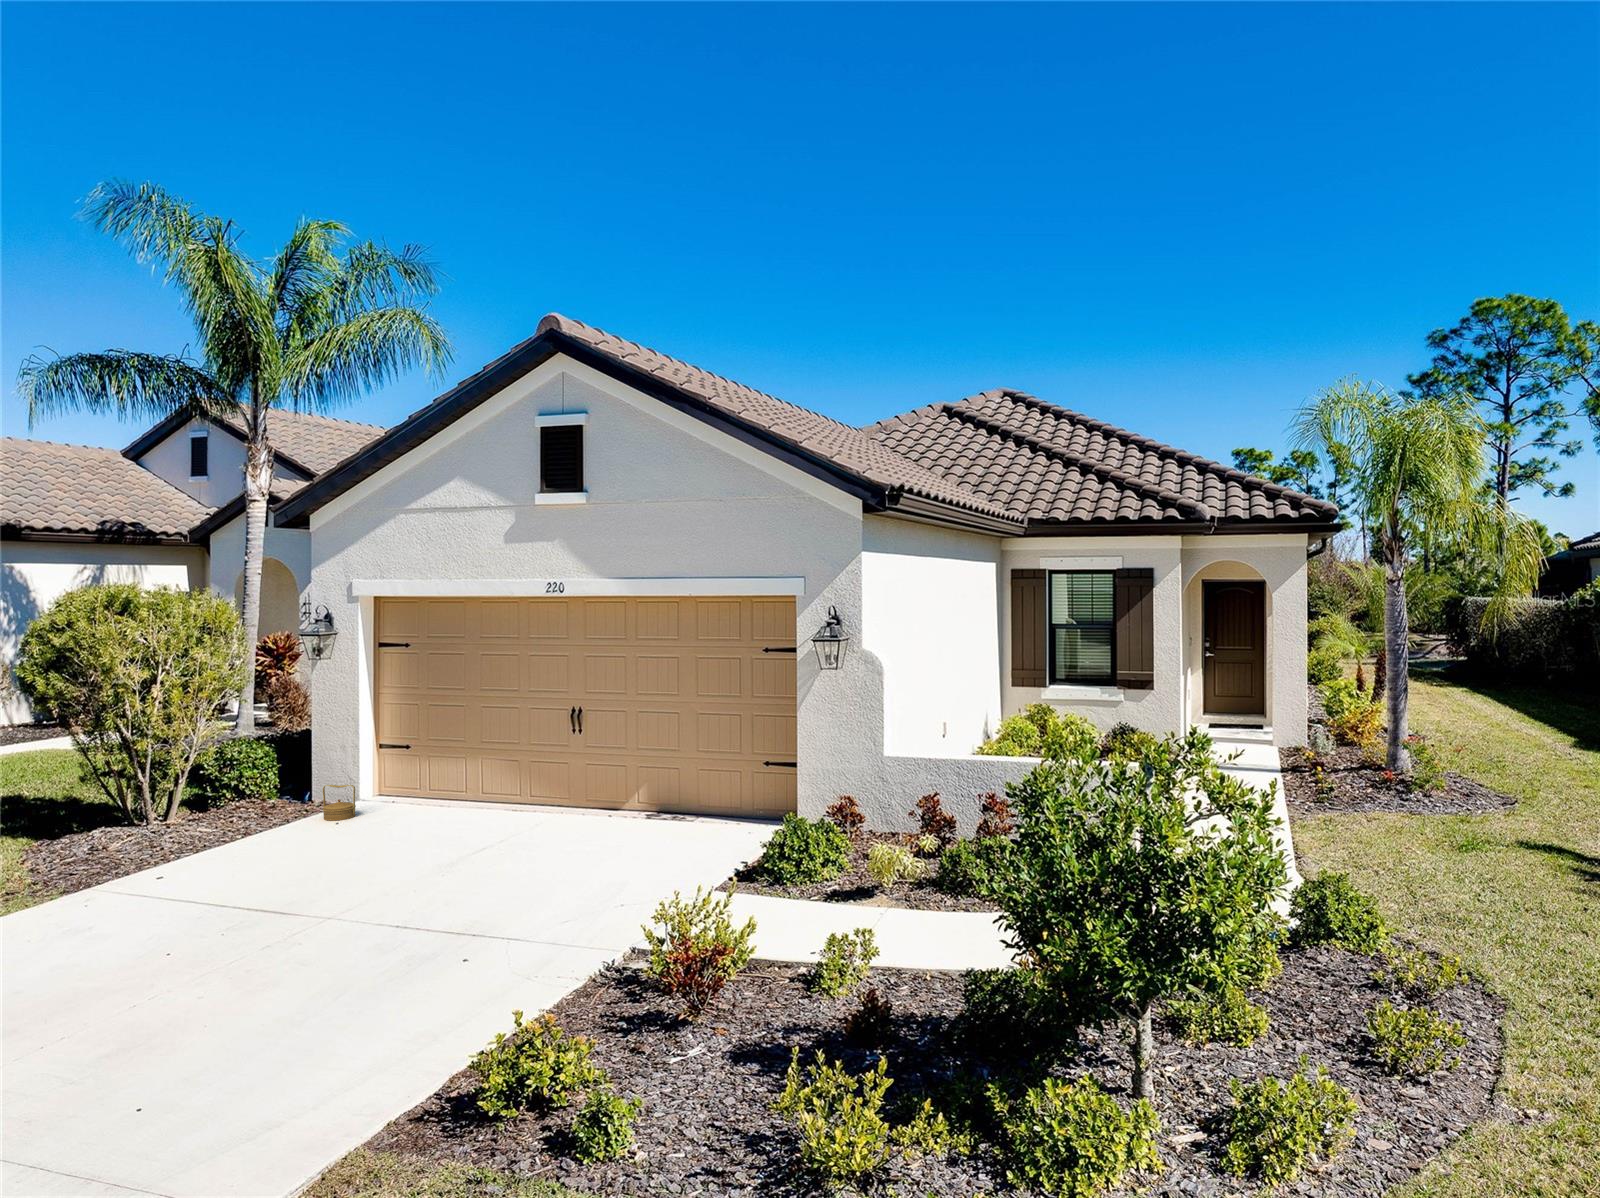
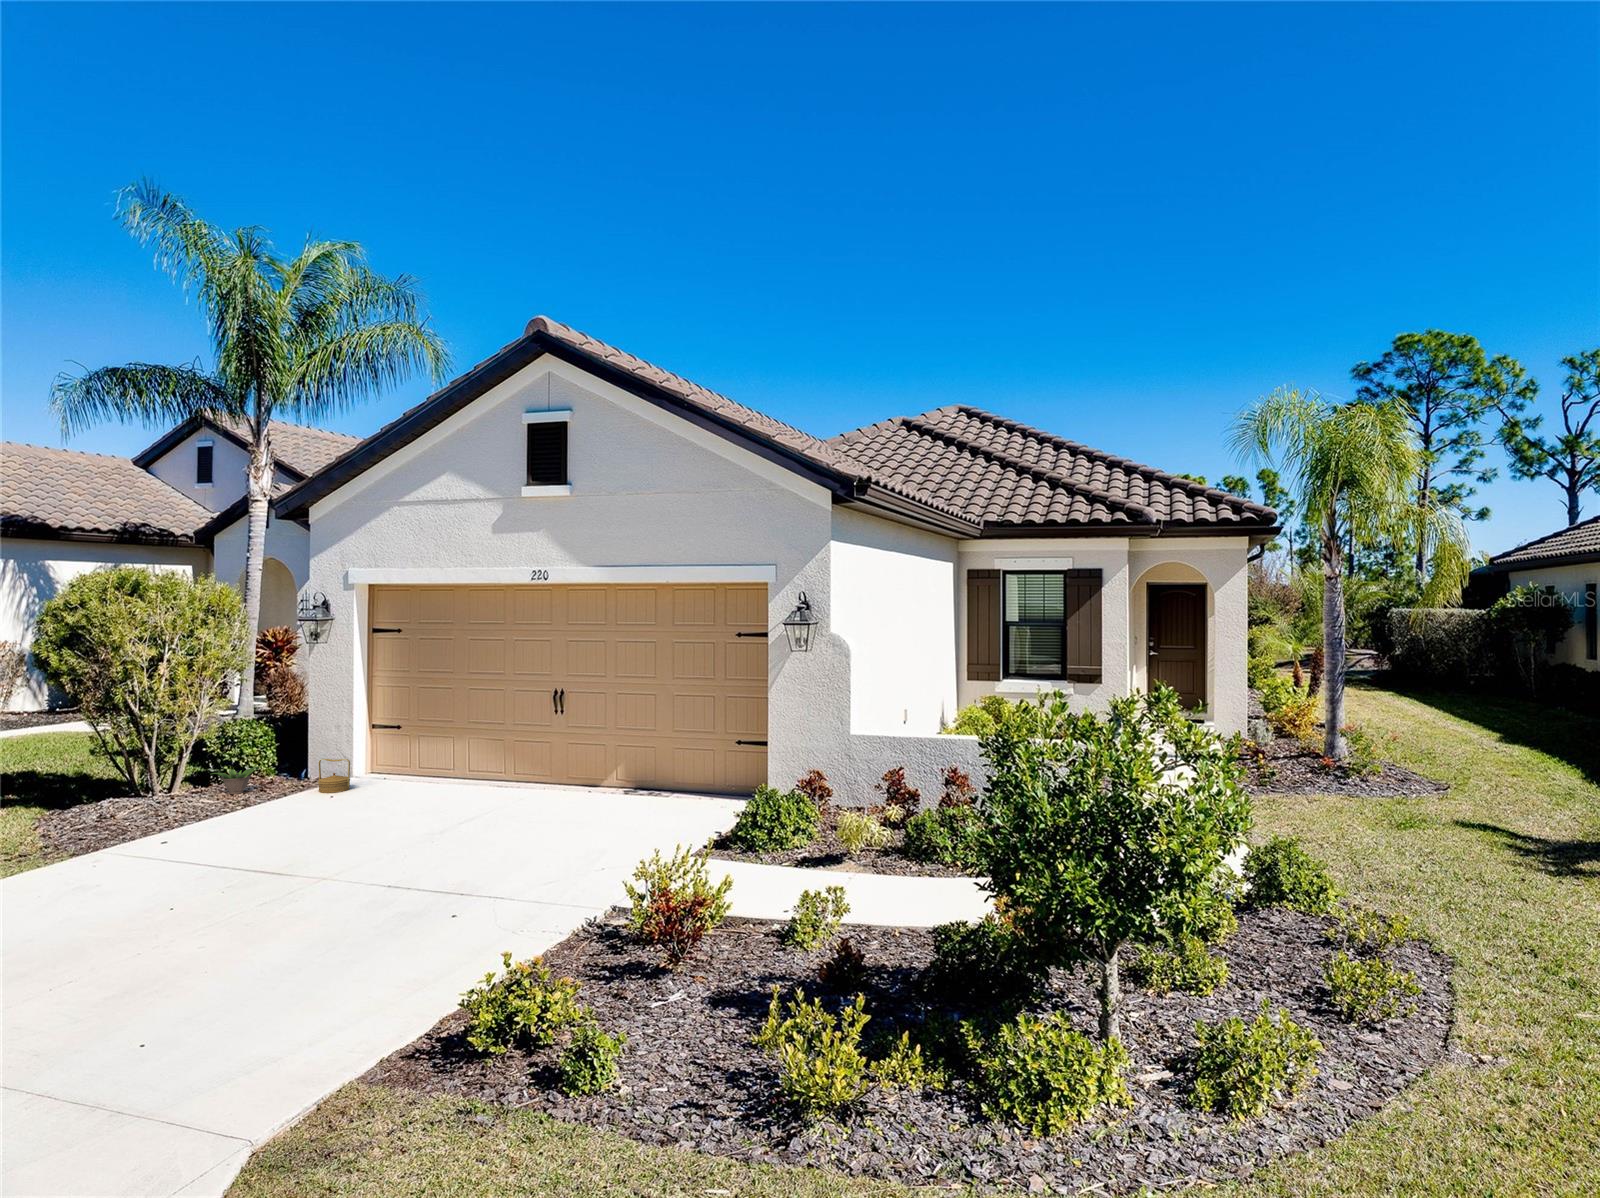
decorative plant: none [211,794,262,823] -> present [212,767,258,794]

